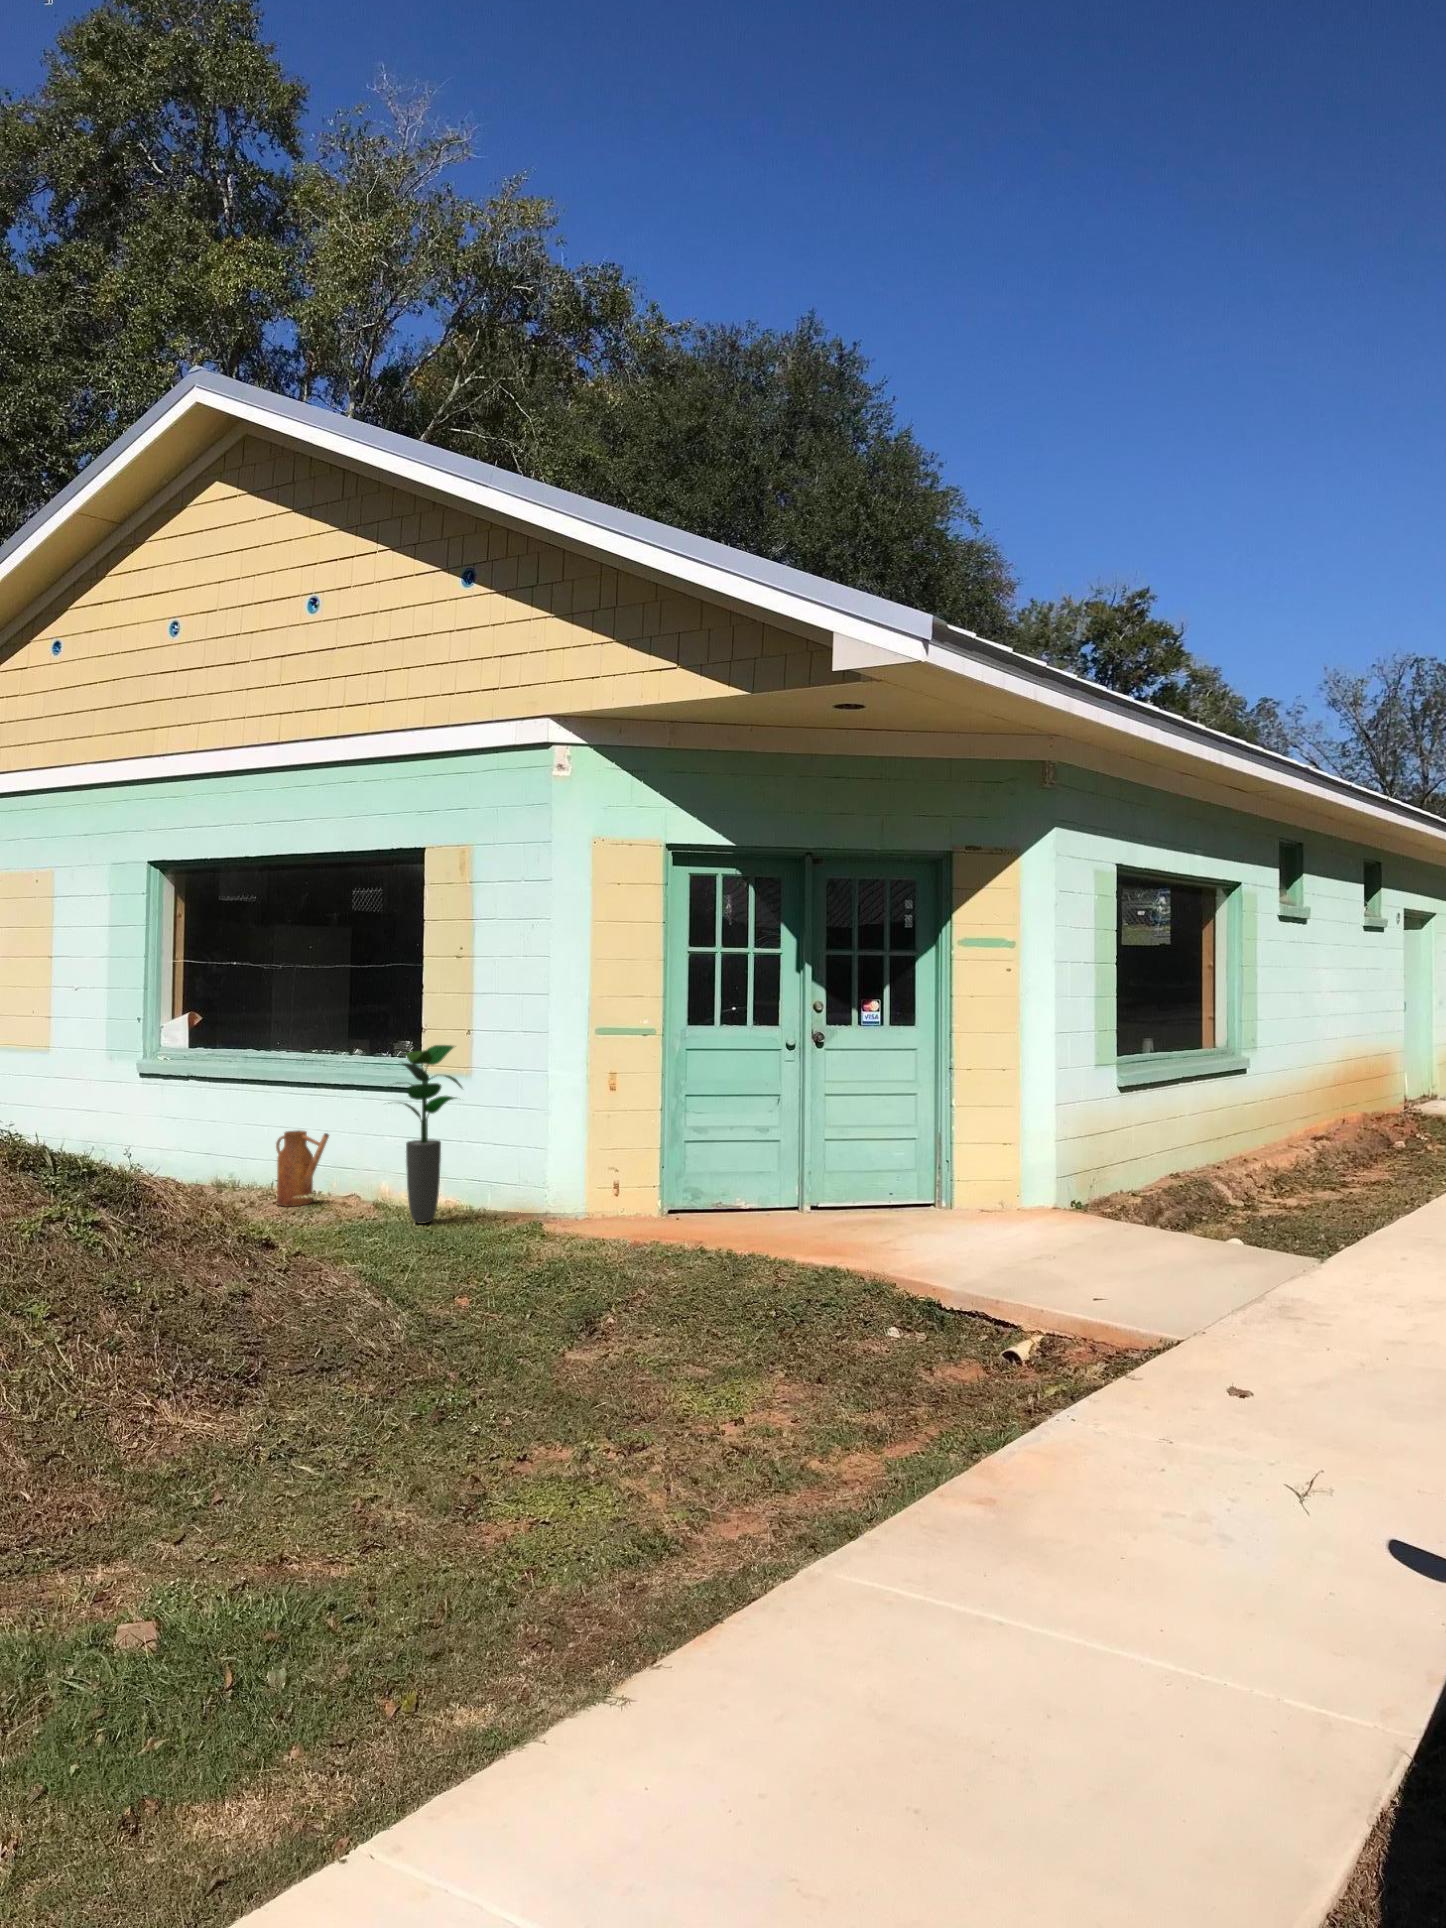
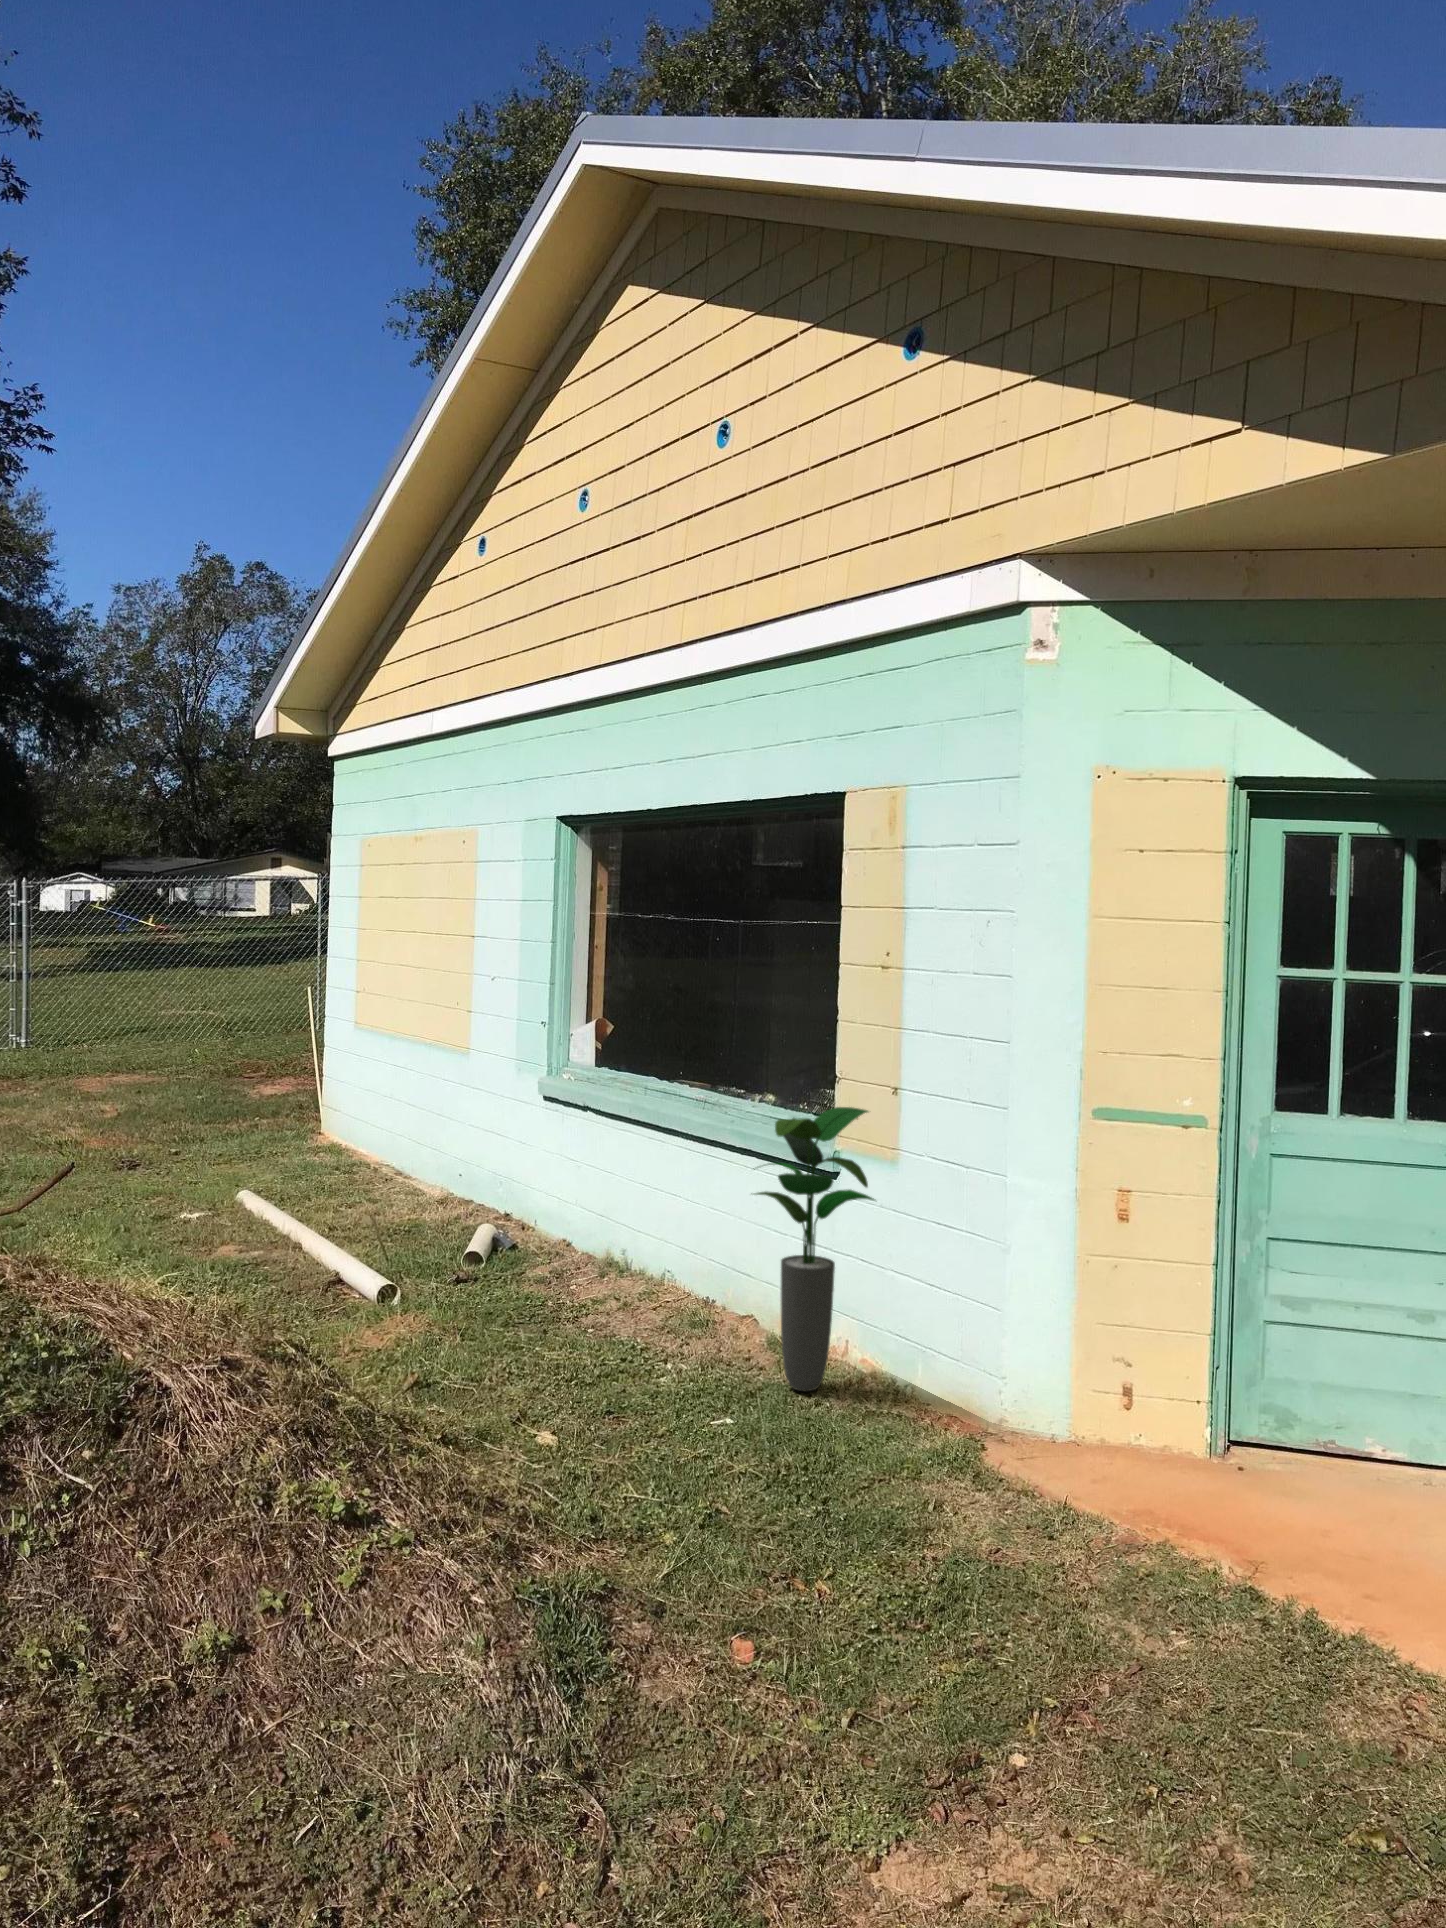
watering can: present [276,1130,329,1207] -> none [649,1200,711,1312]

